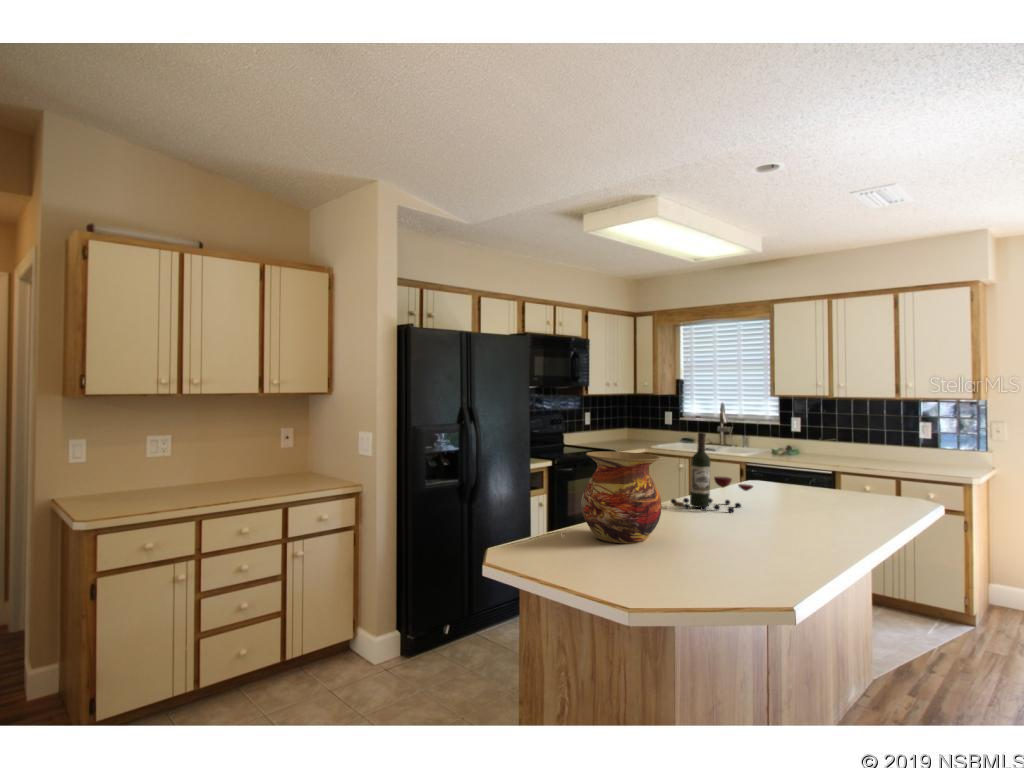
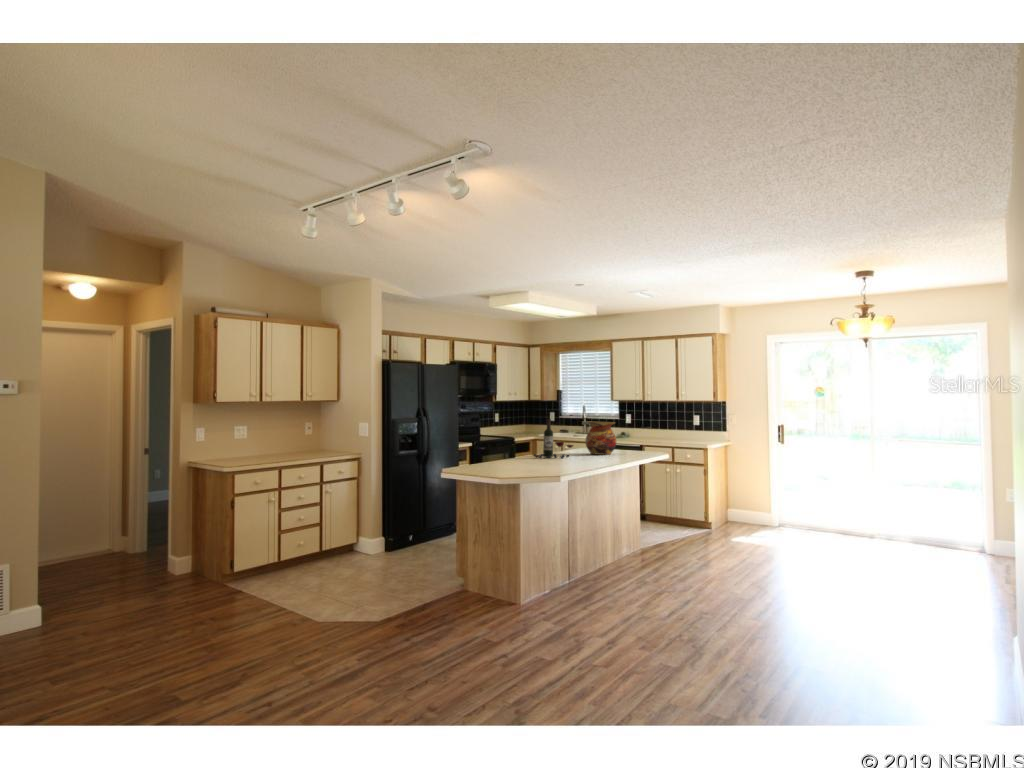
vase: present [581,451,662,543] -> present [585,422,616,455]

